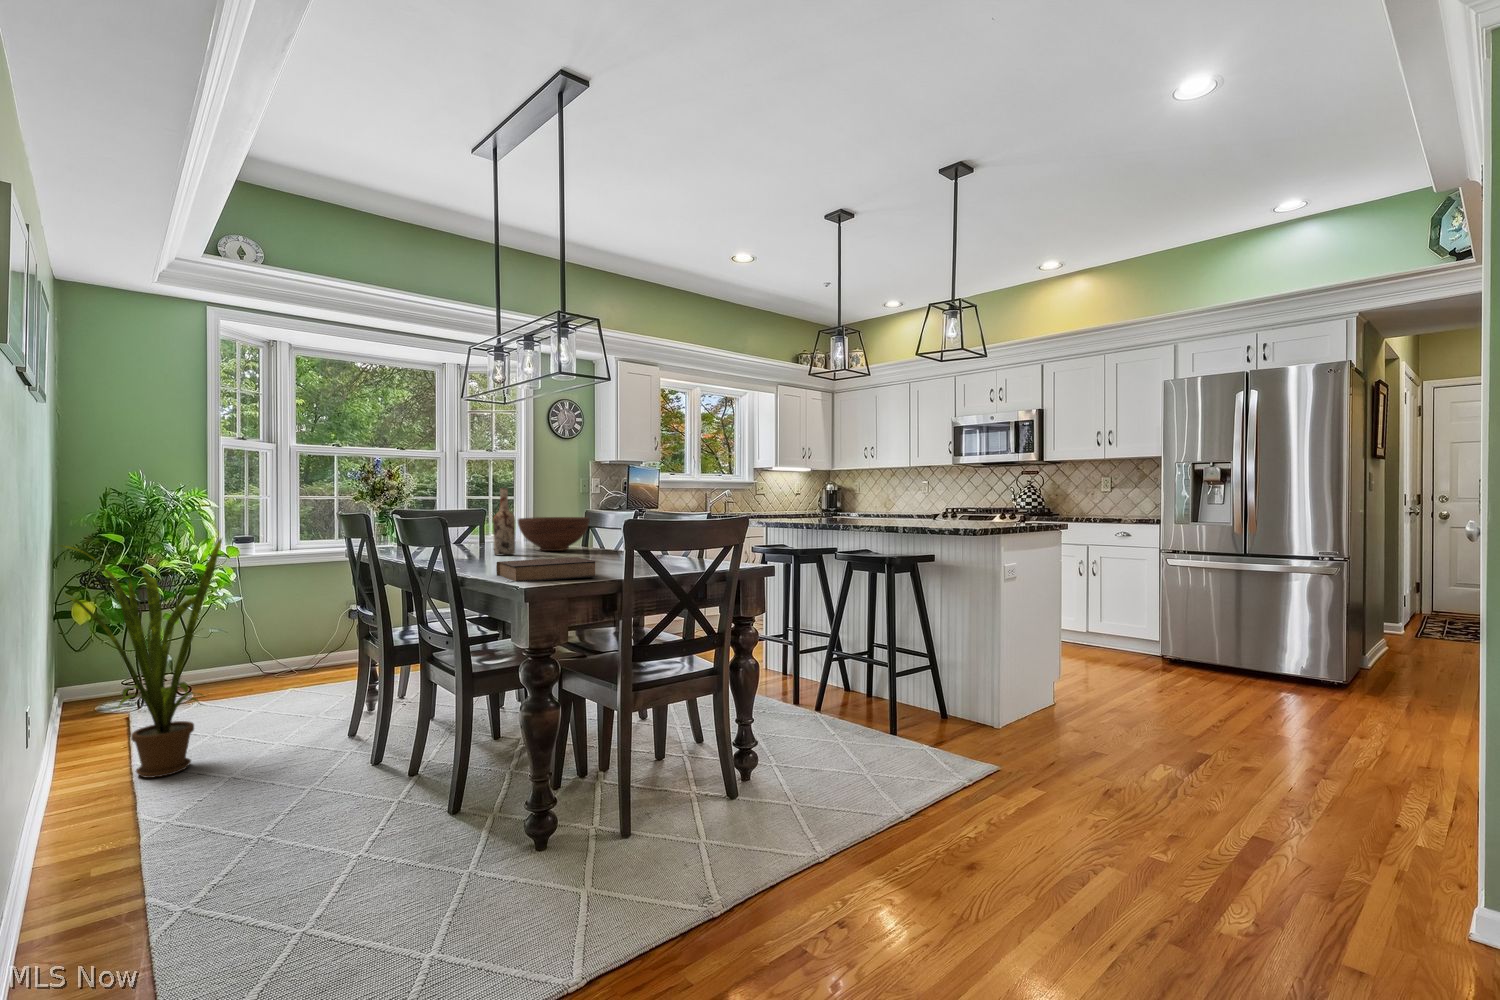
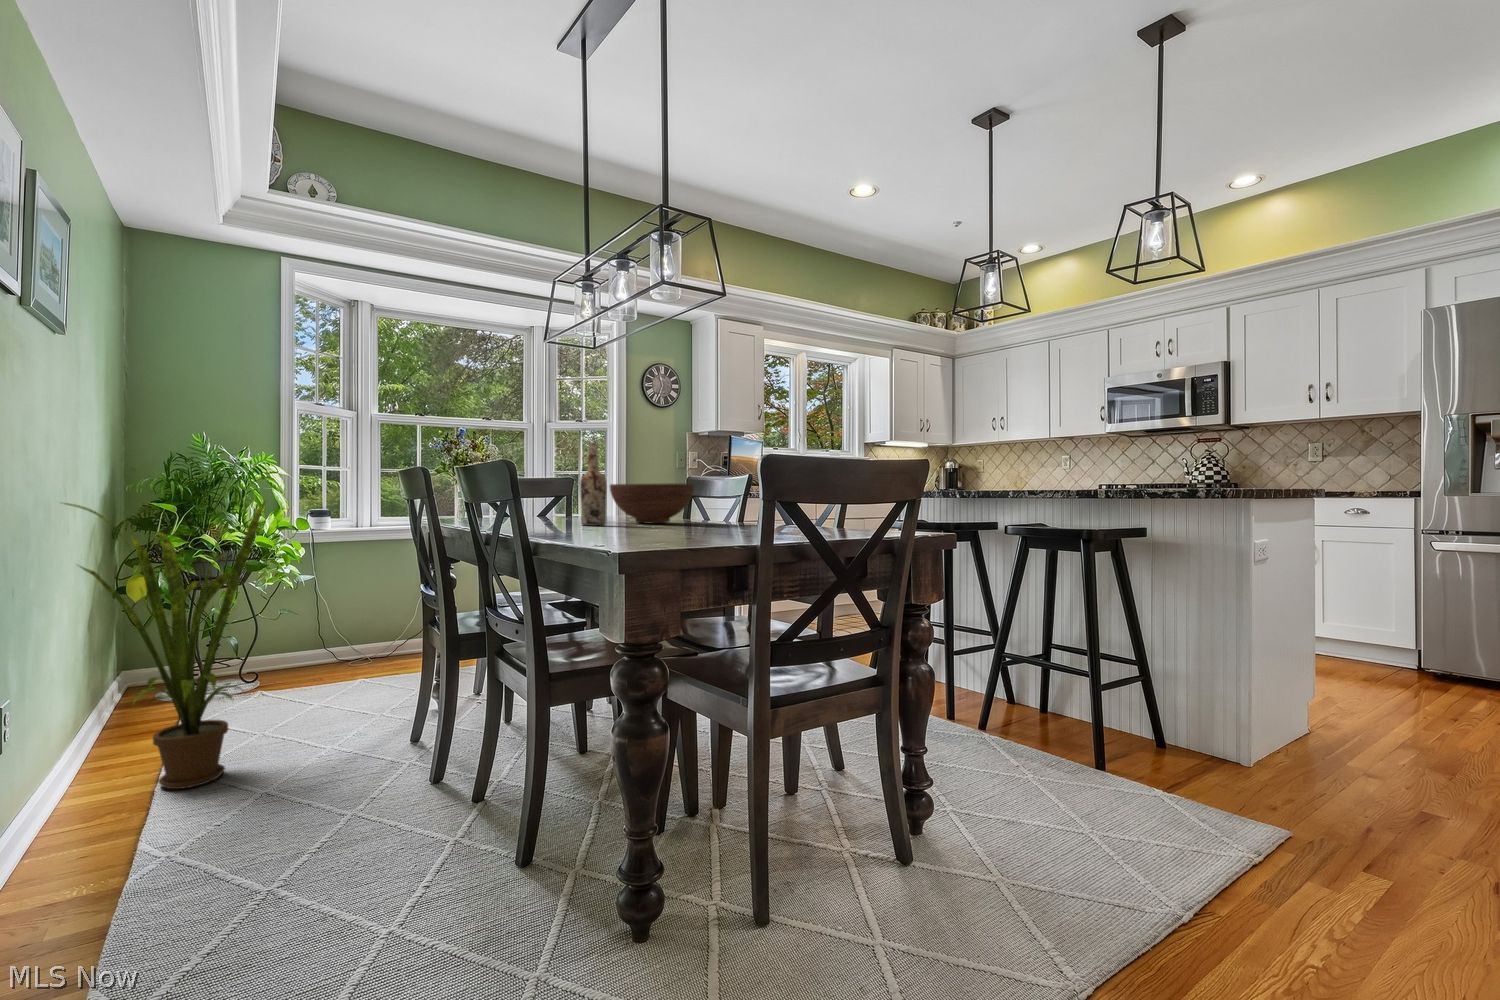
book: present [496,557,596,582] -> none [580,520,717,550]

